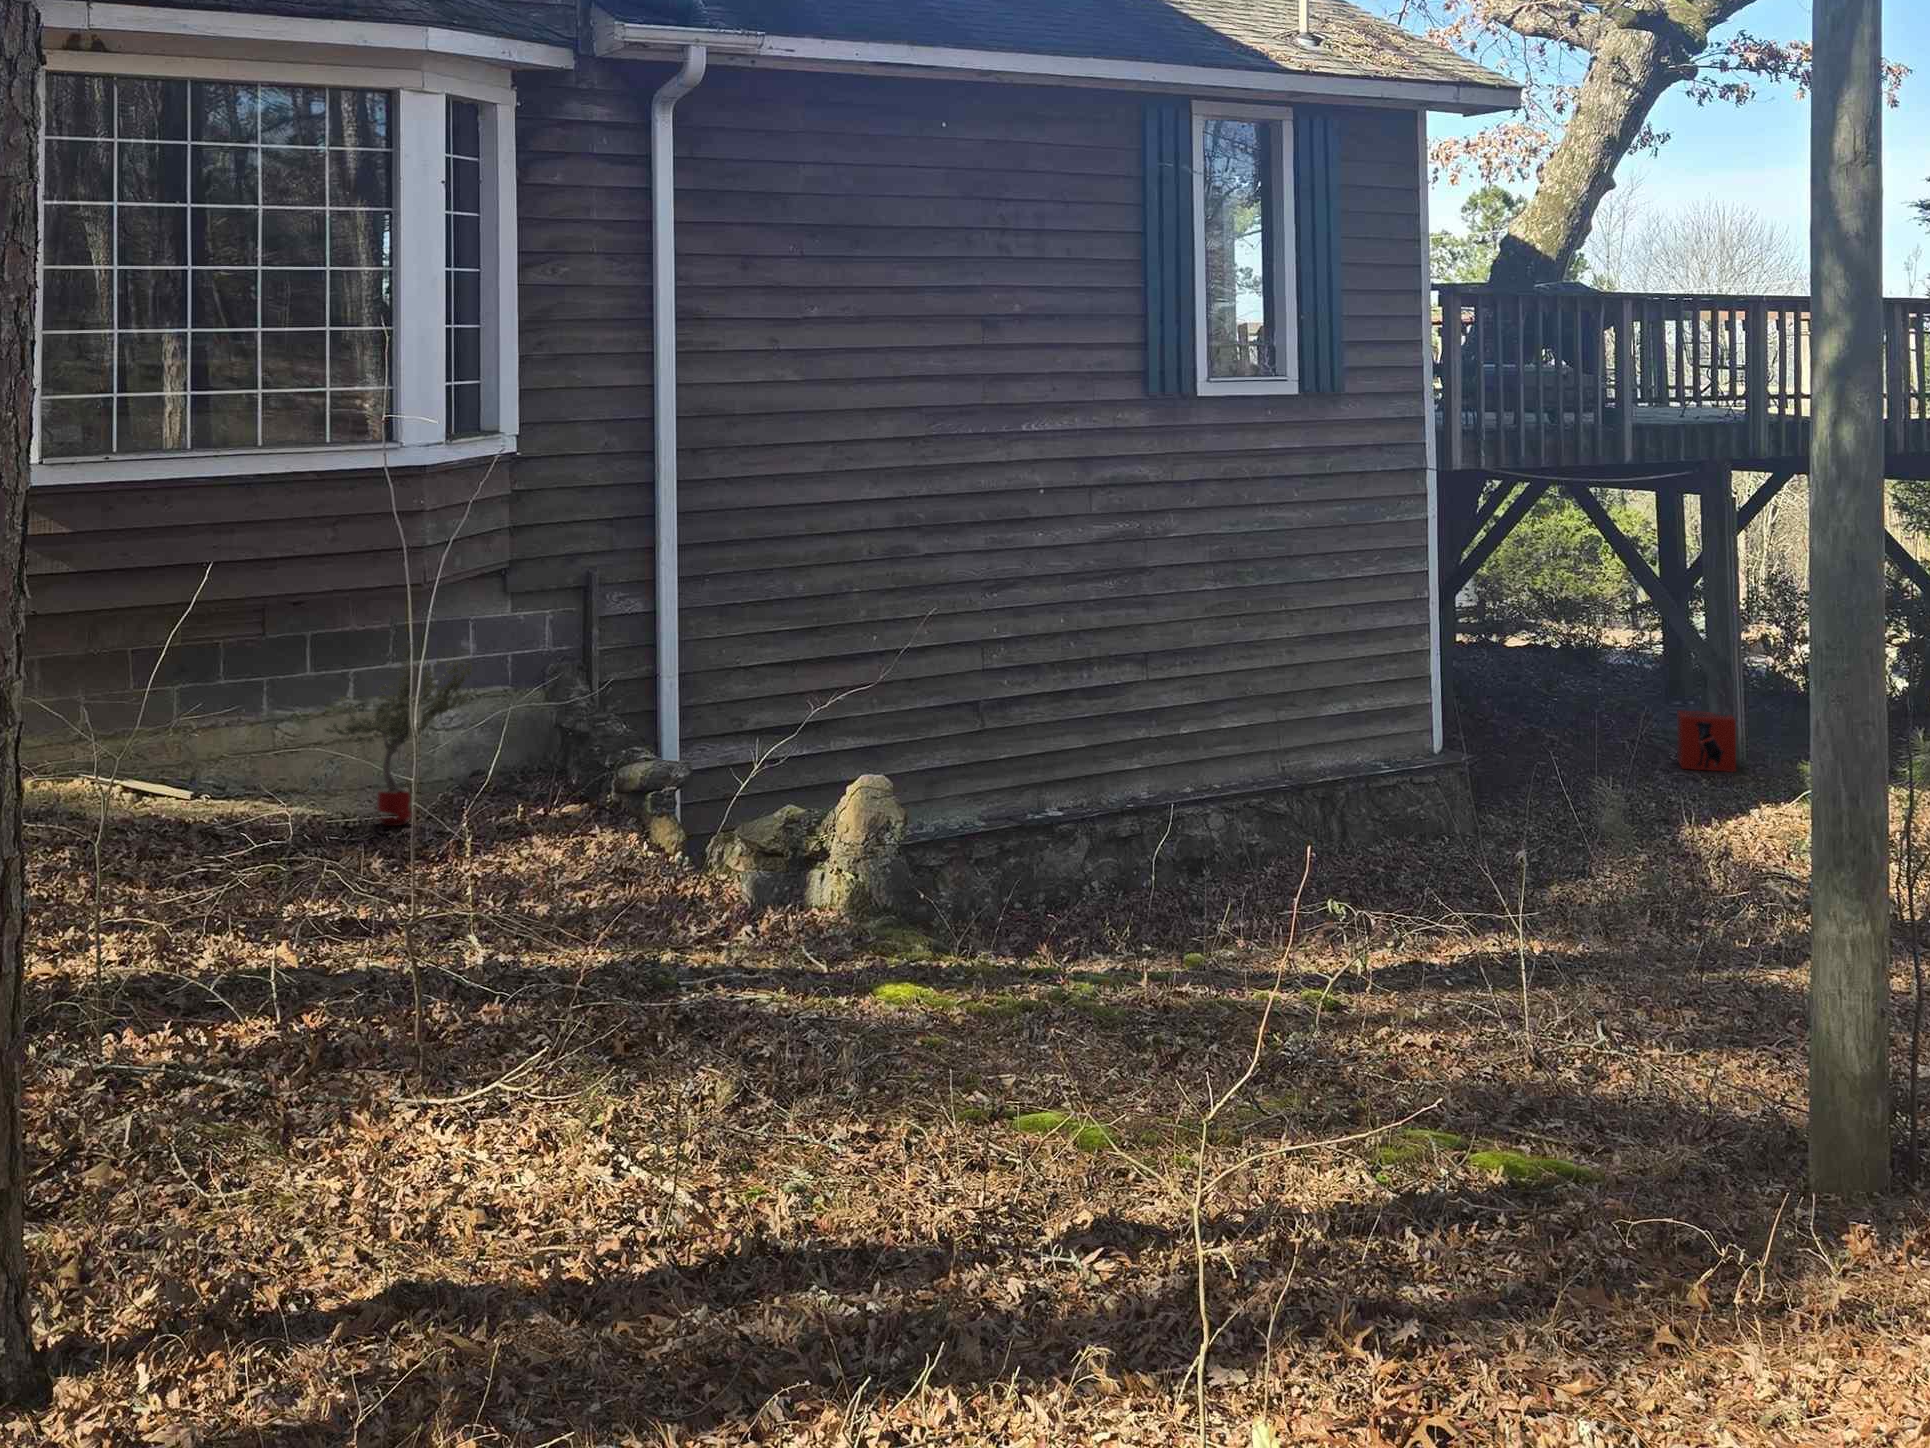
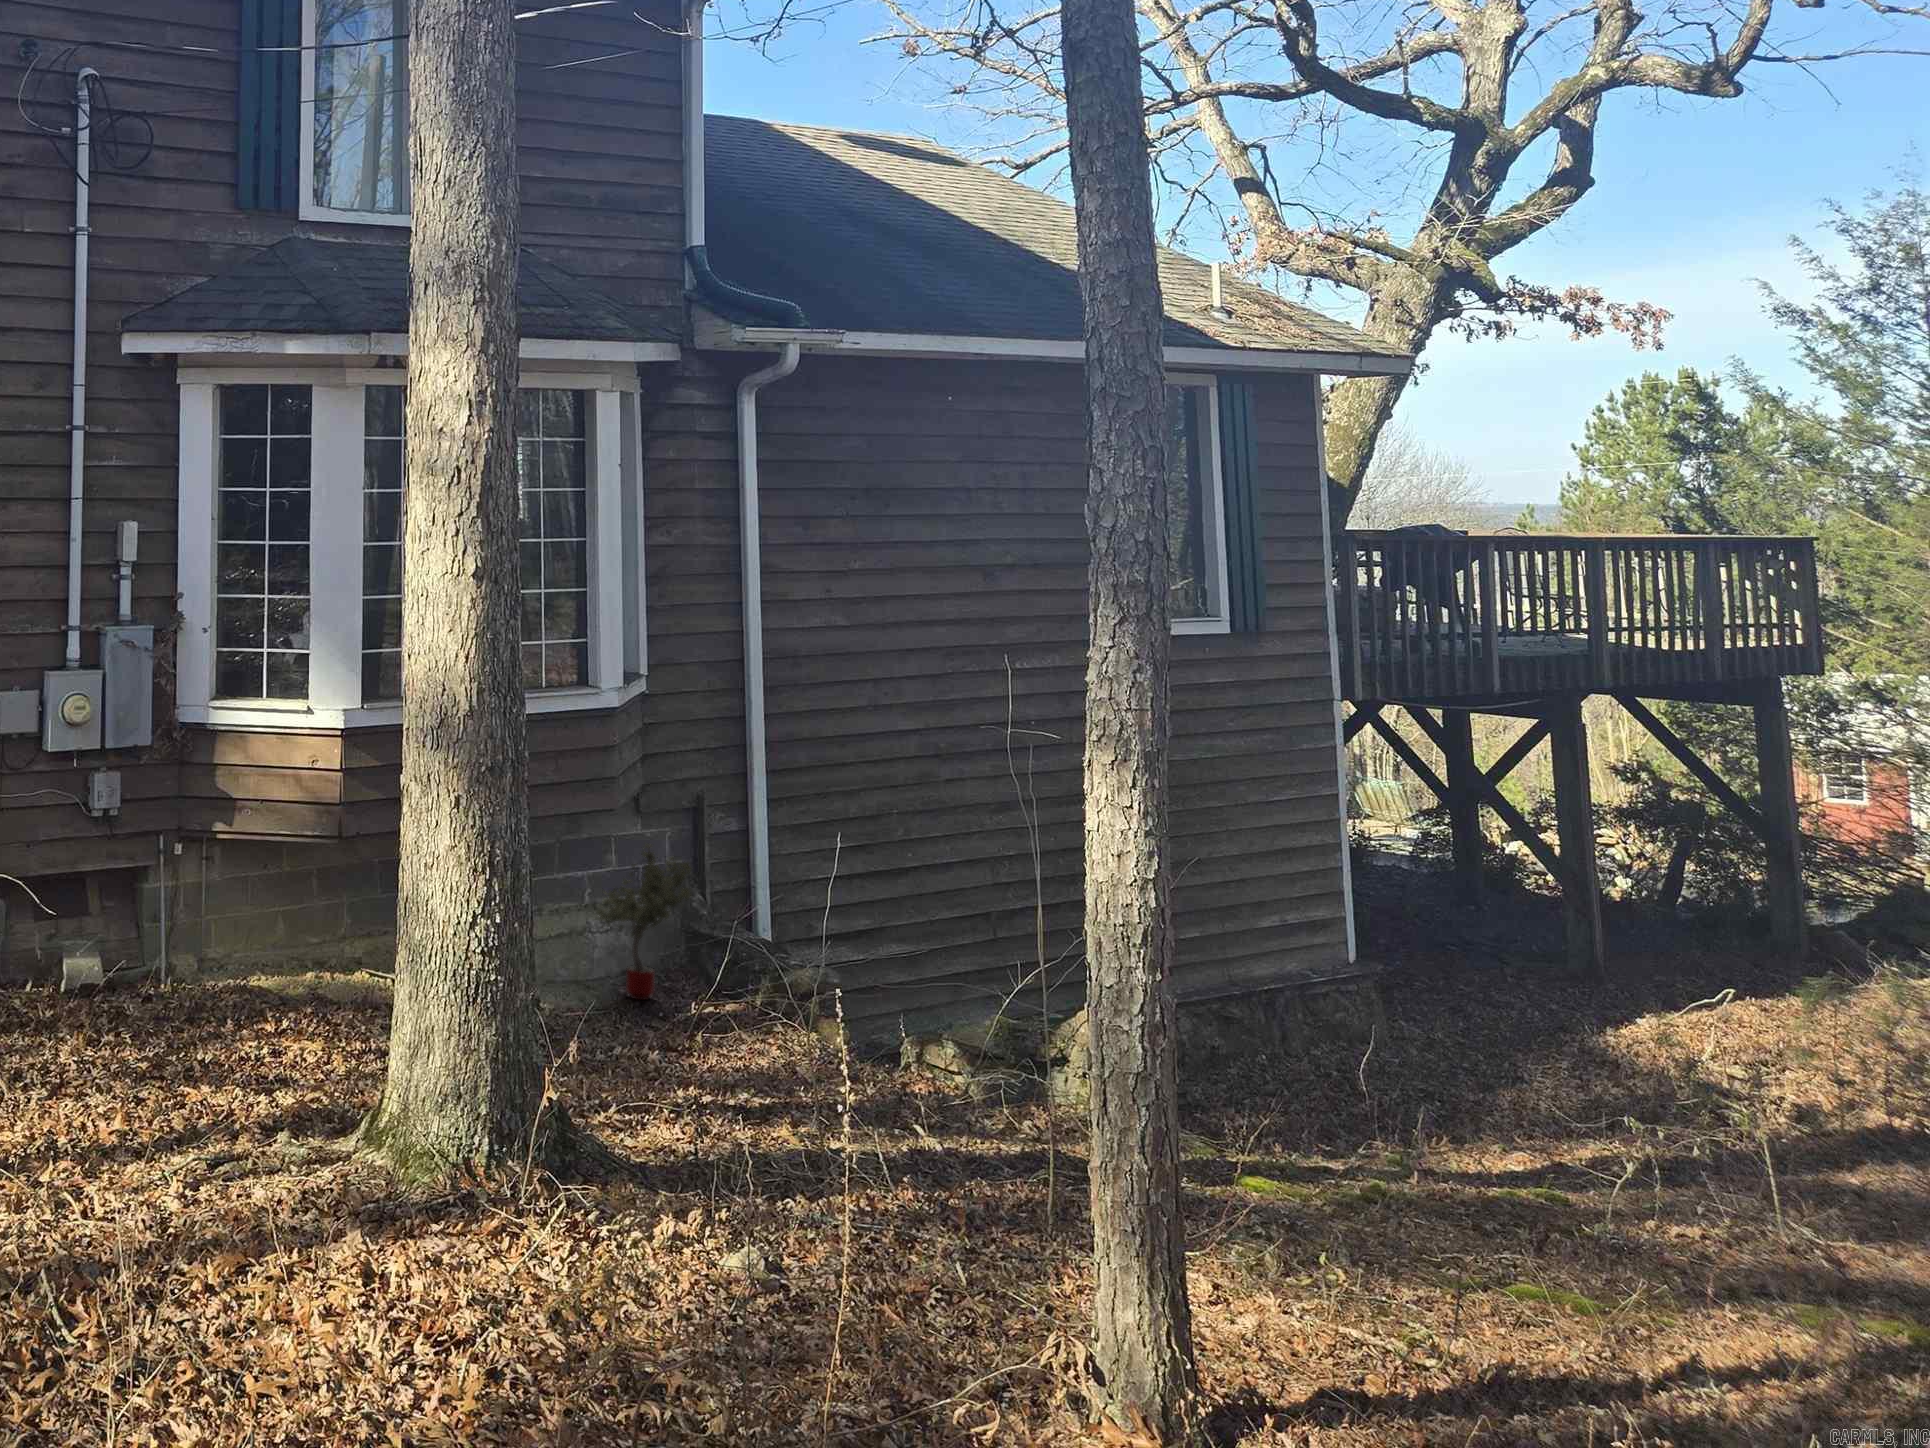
storage box: present [1678,710,1736,772] -> none [1510,907,1577,969]

